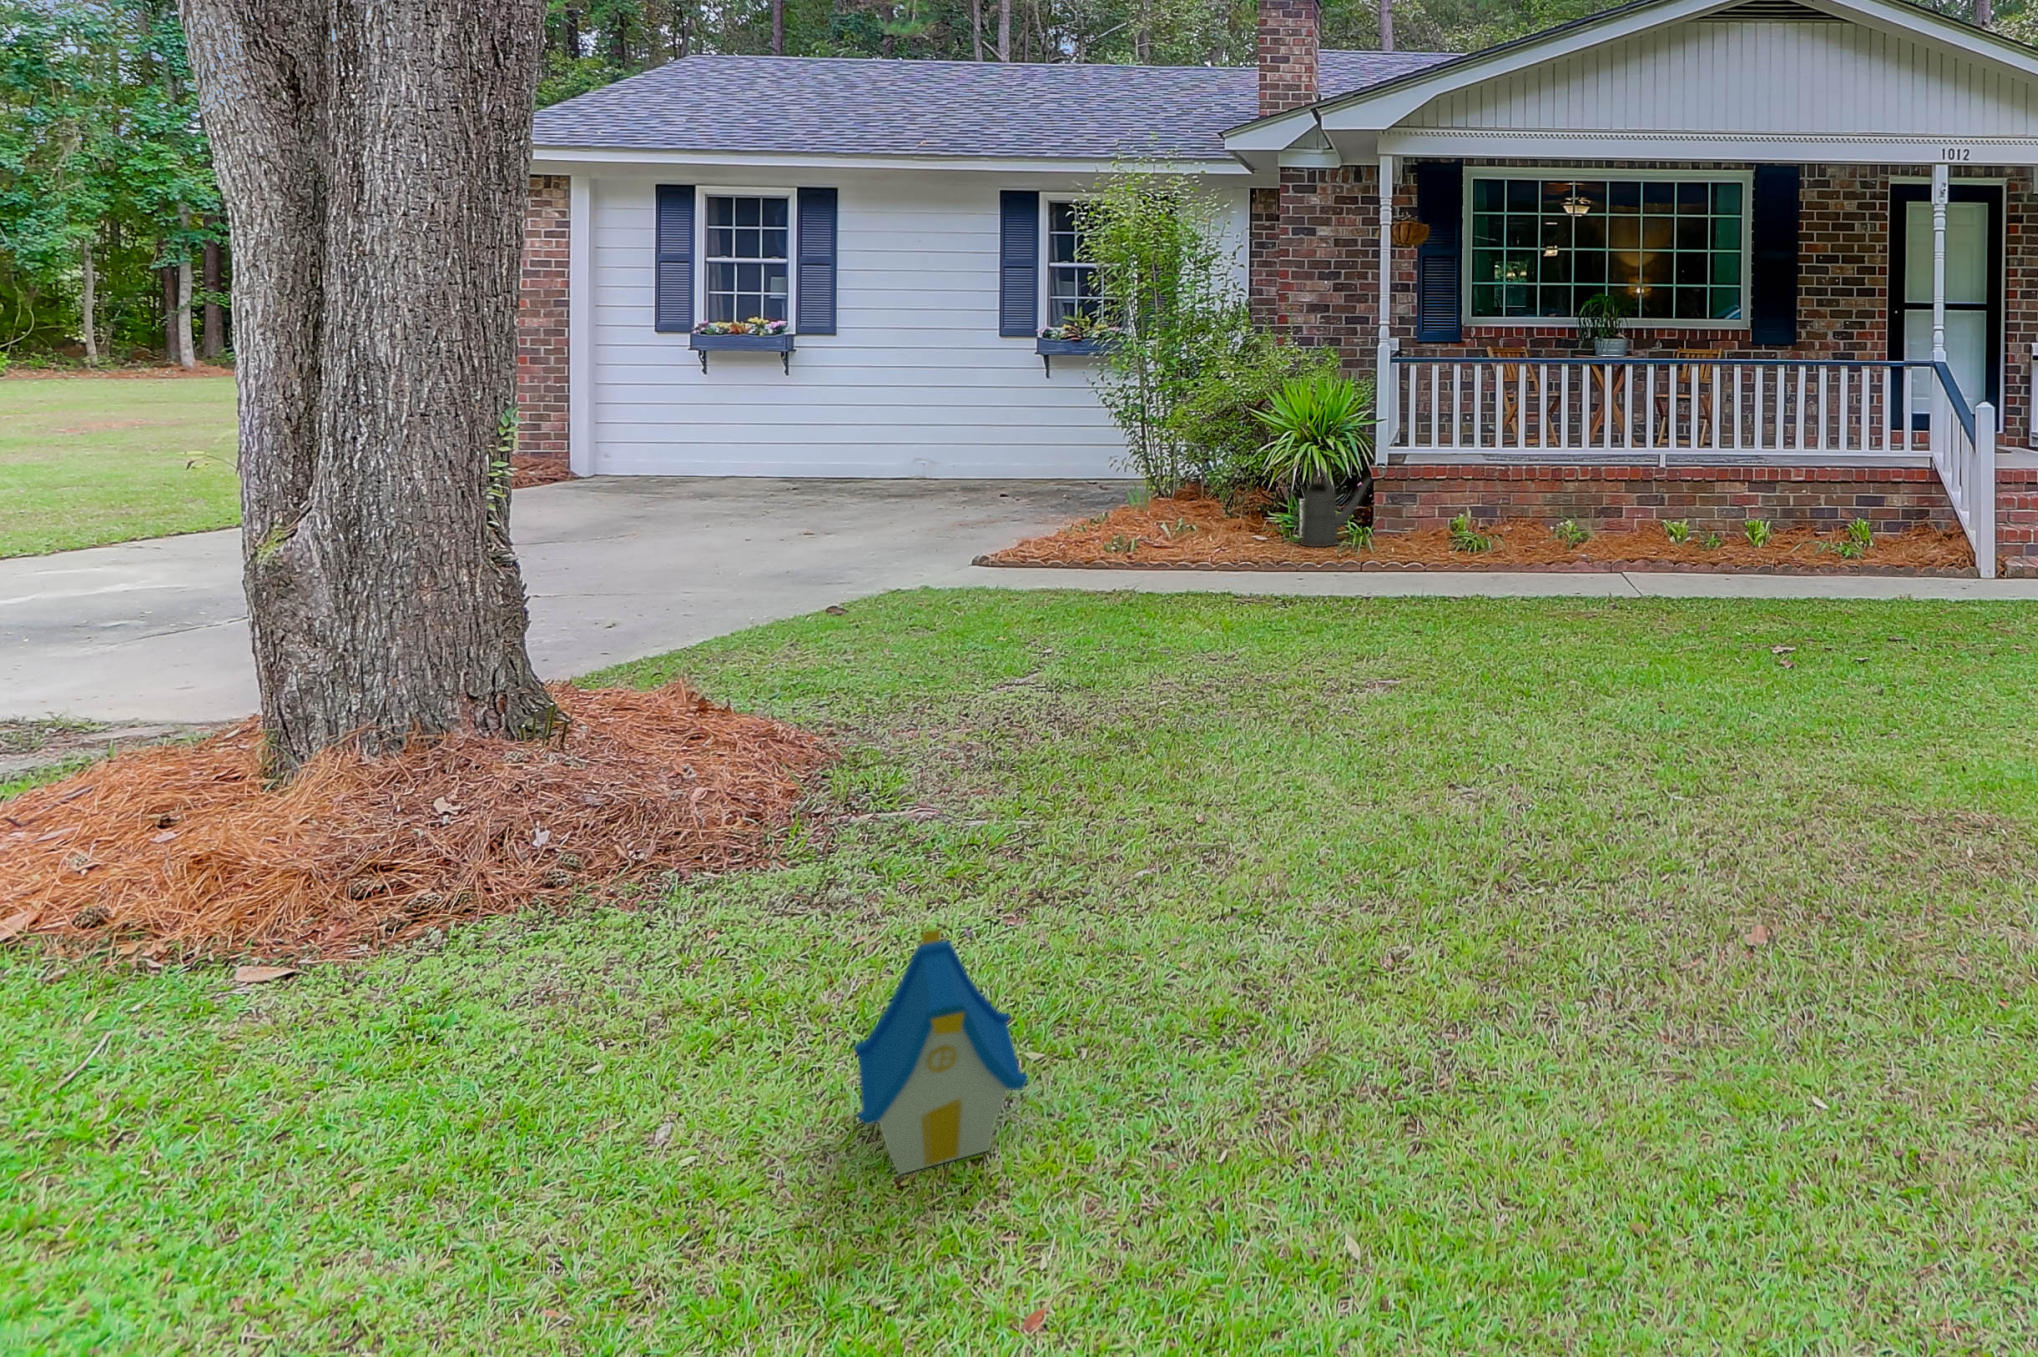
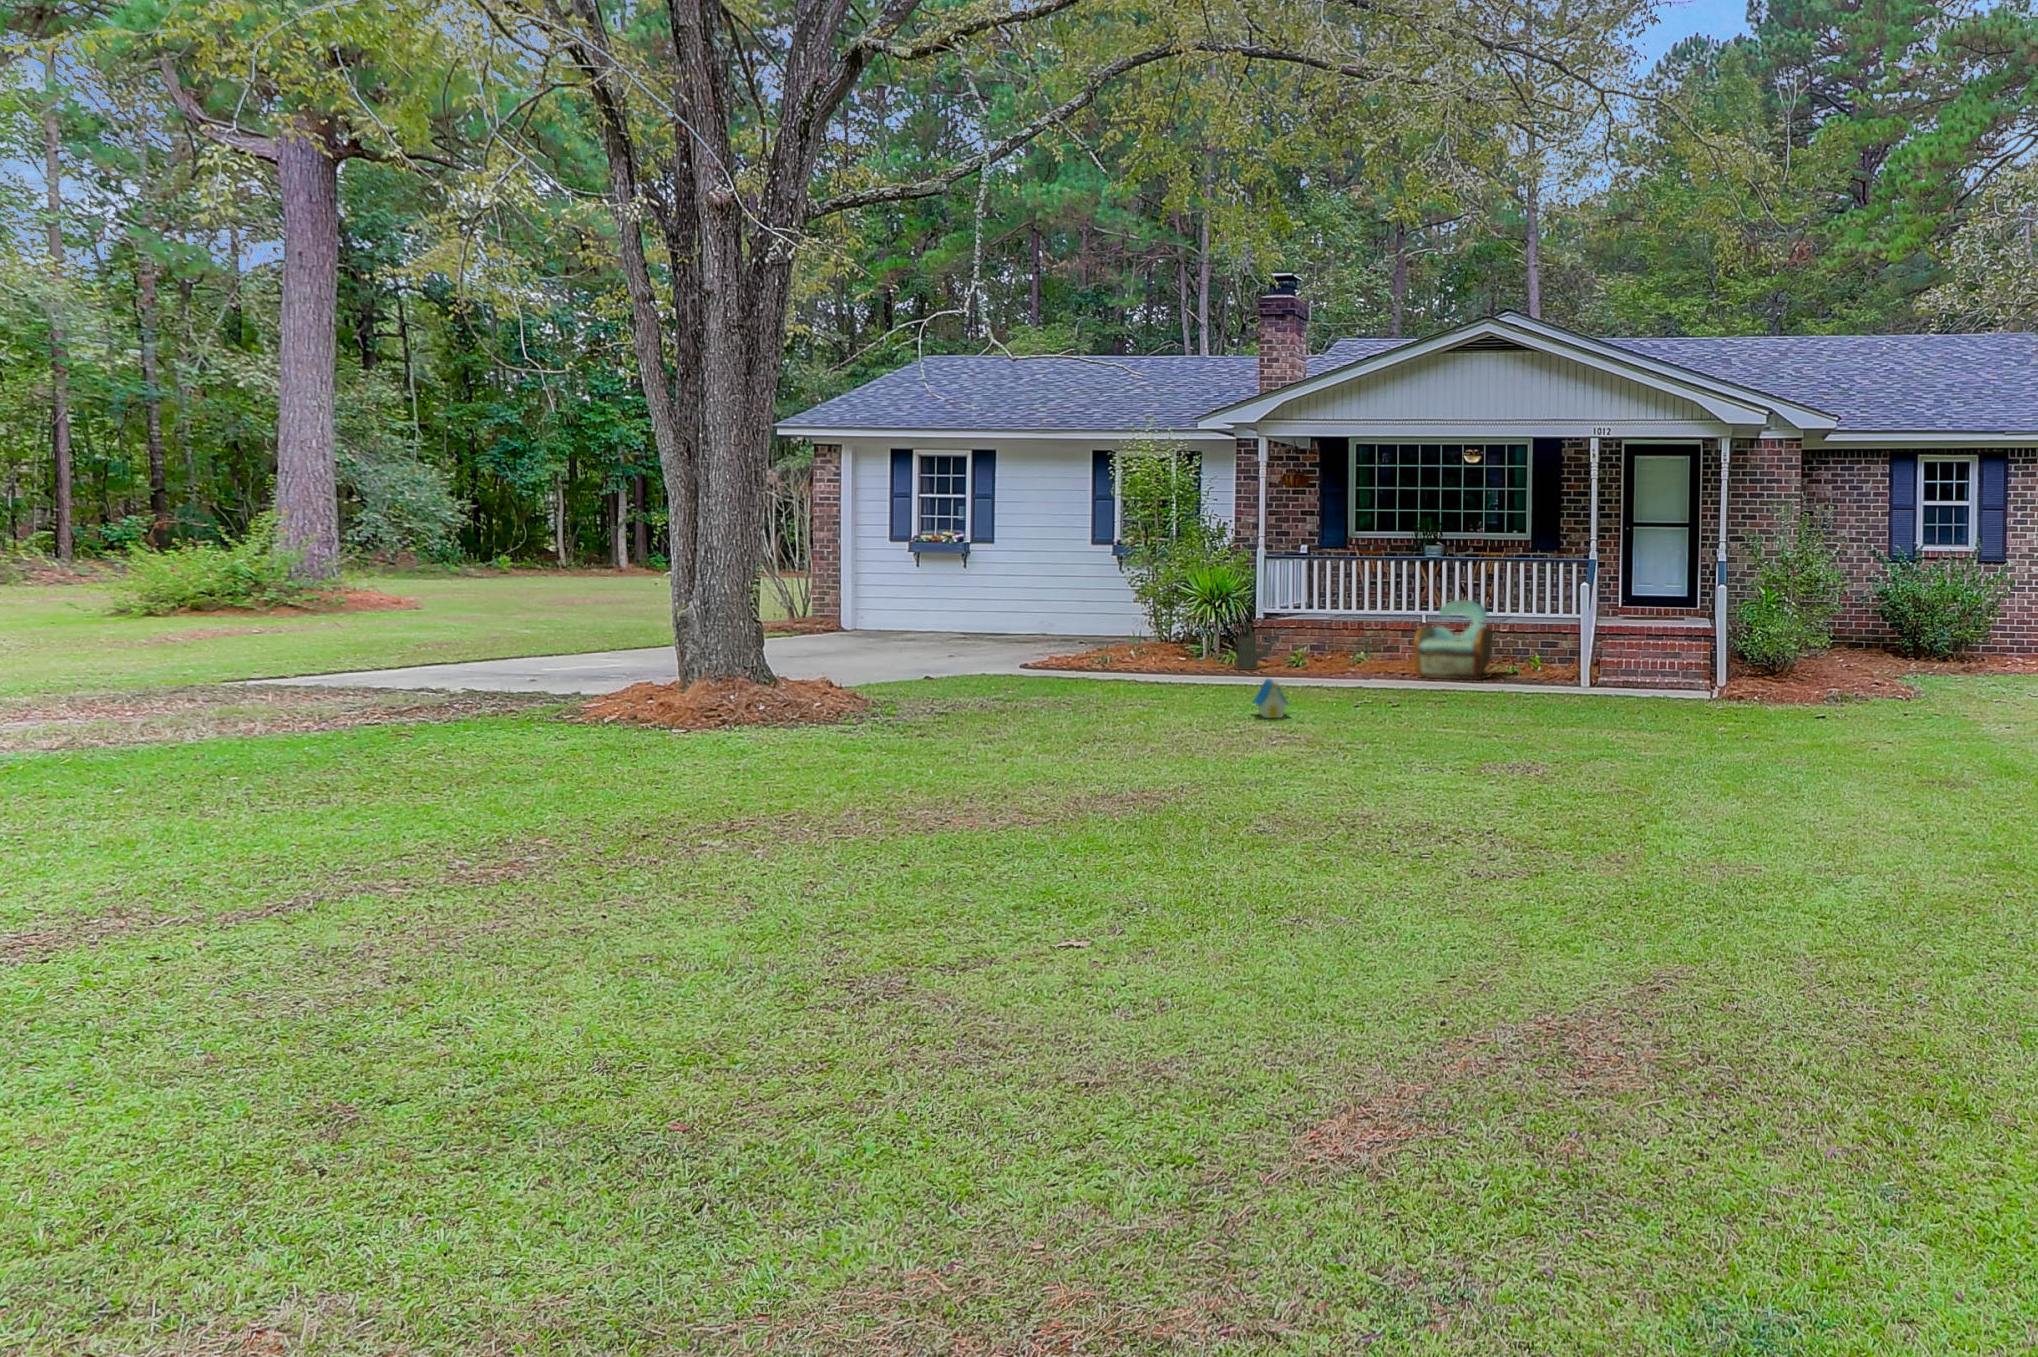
armchair: none [1613,427,1732,559] -> present [1413,600,1494,680]
toy house: present [854,929,1027,1174] -> present [1253,679,1289,718]

